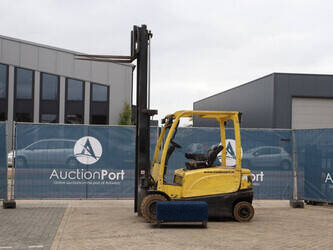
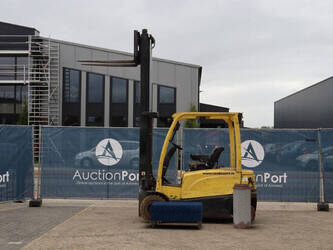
trash can: none [235,182,253,226] -> present [233,184,251,229]

